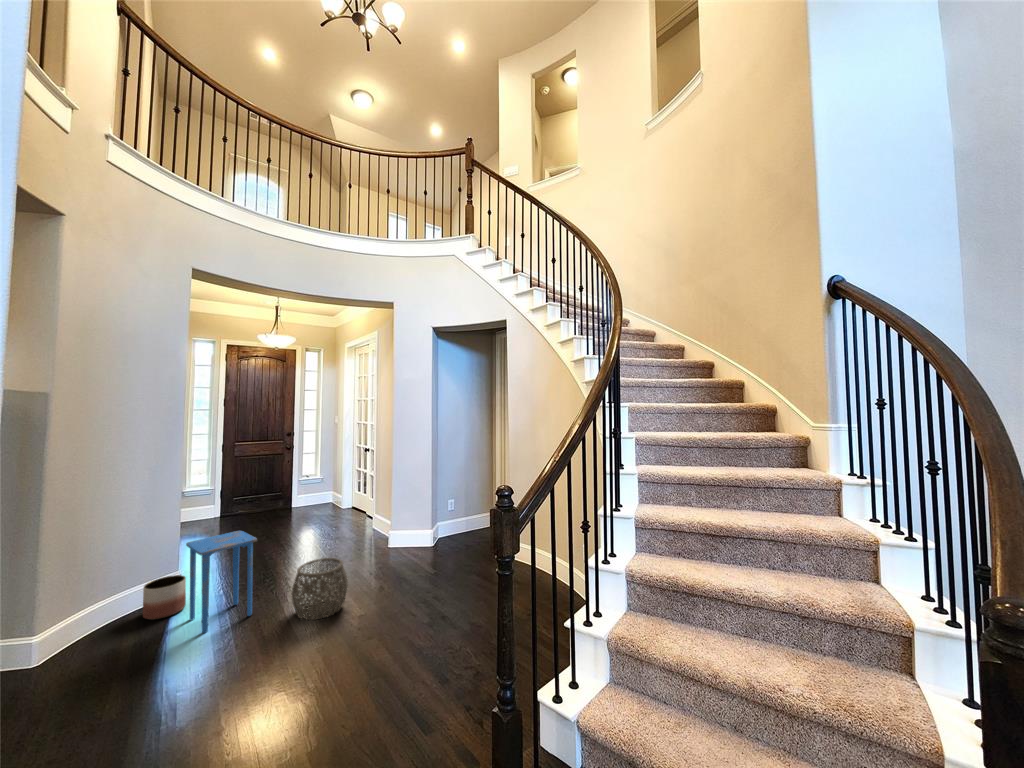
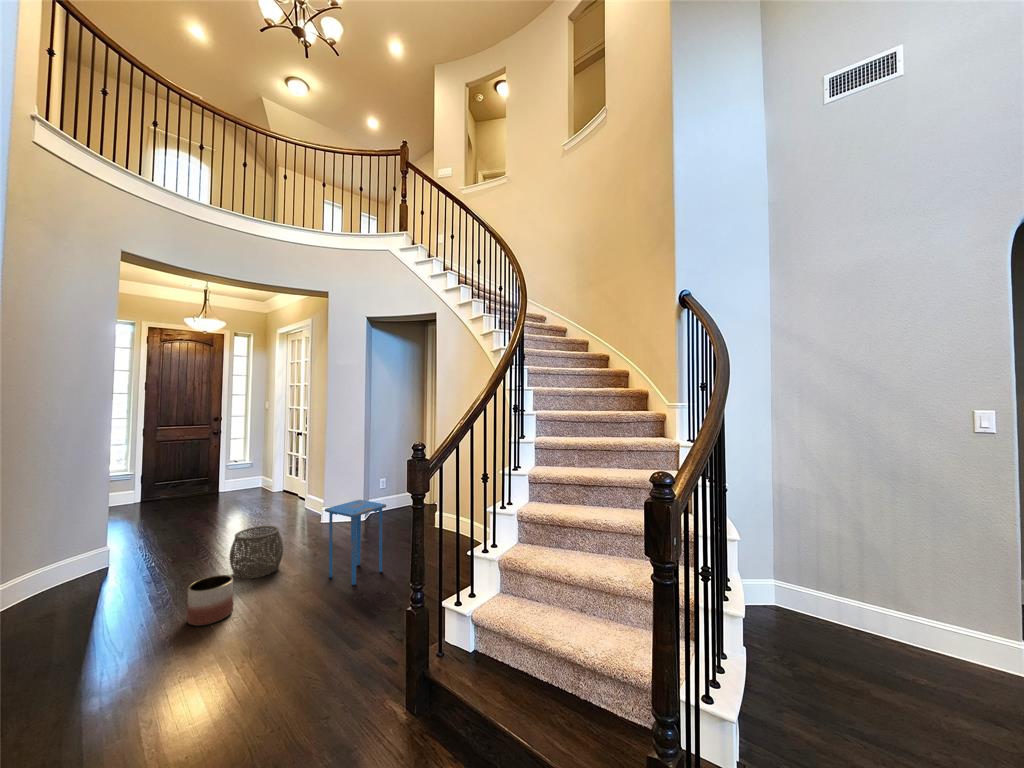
side table: present [186,531,257,633] -> present [325,500,386,585]
planter: present [143,575,186,620] -> present [187,575,233,626]

